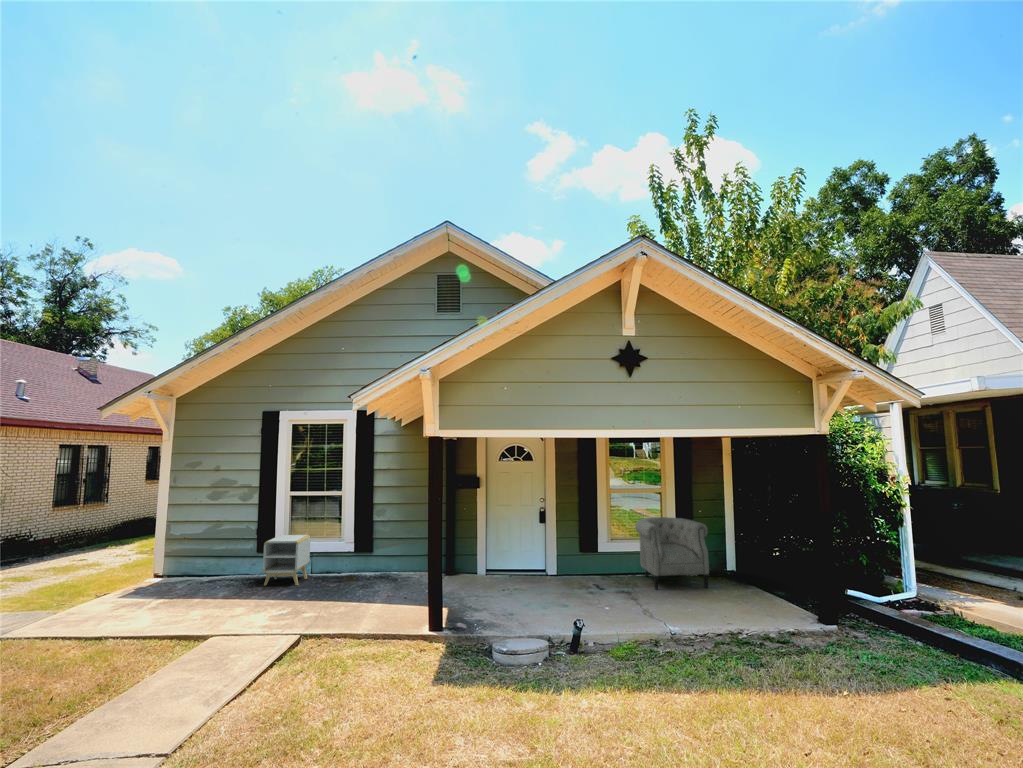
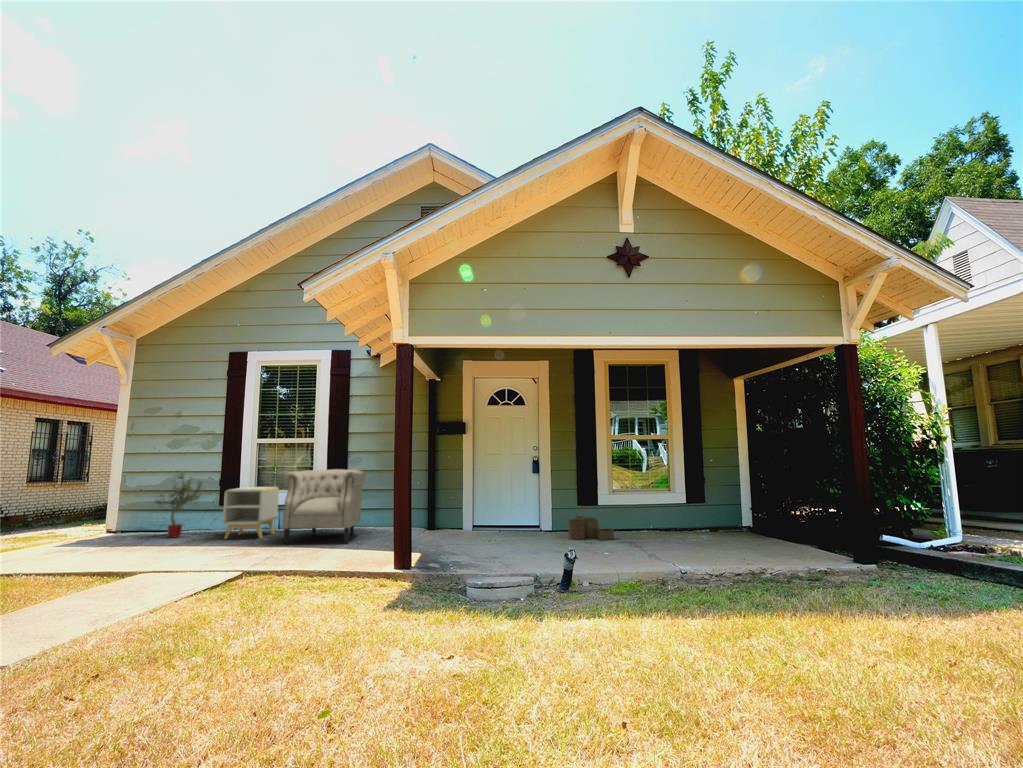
chair: present [636,517,709,589] -> present [283,469,366,544]
potted tree: none [197,523,244,584] -> present [155,474,203,538]
woven basket: none [573,561,614,588] -> present [568,516,614,540]

